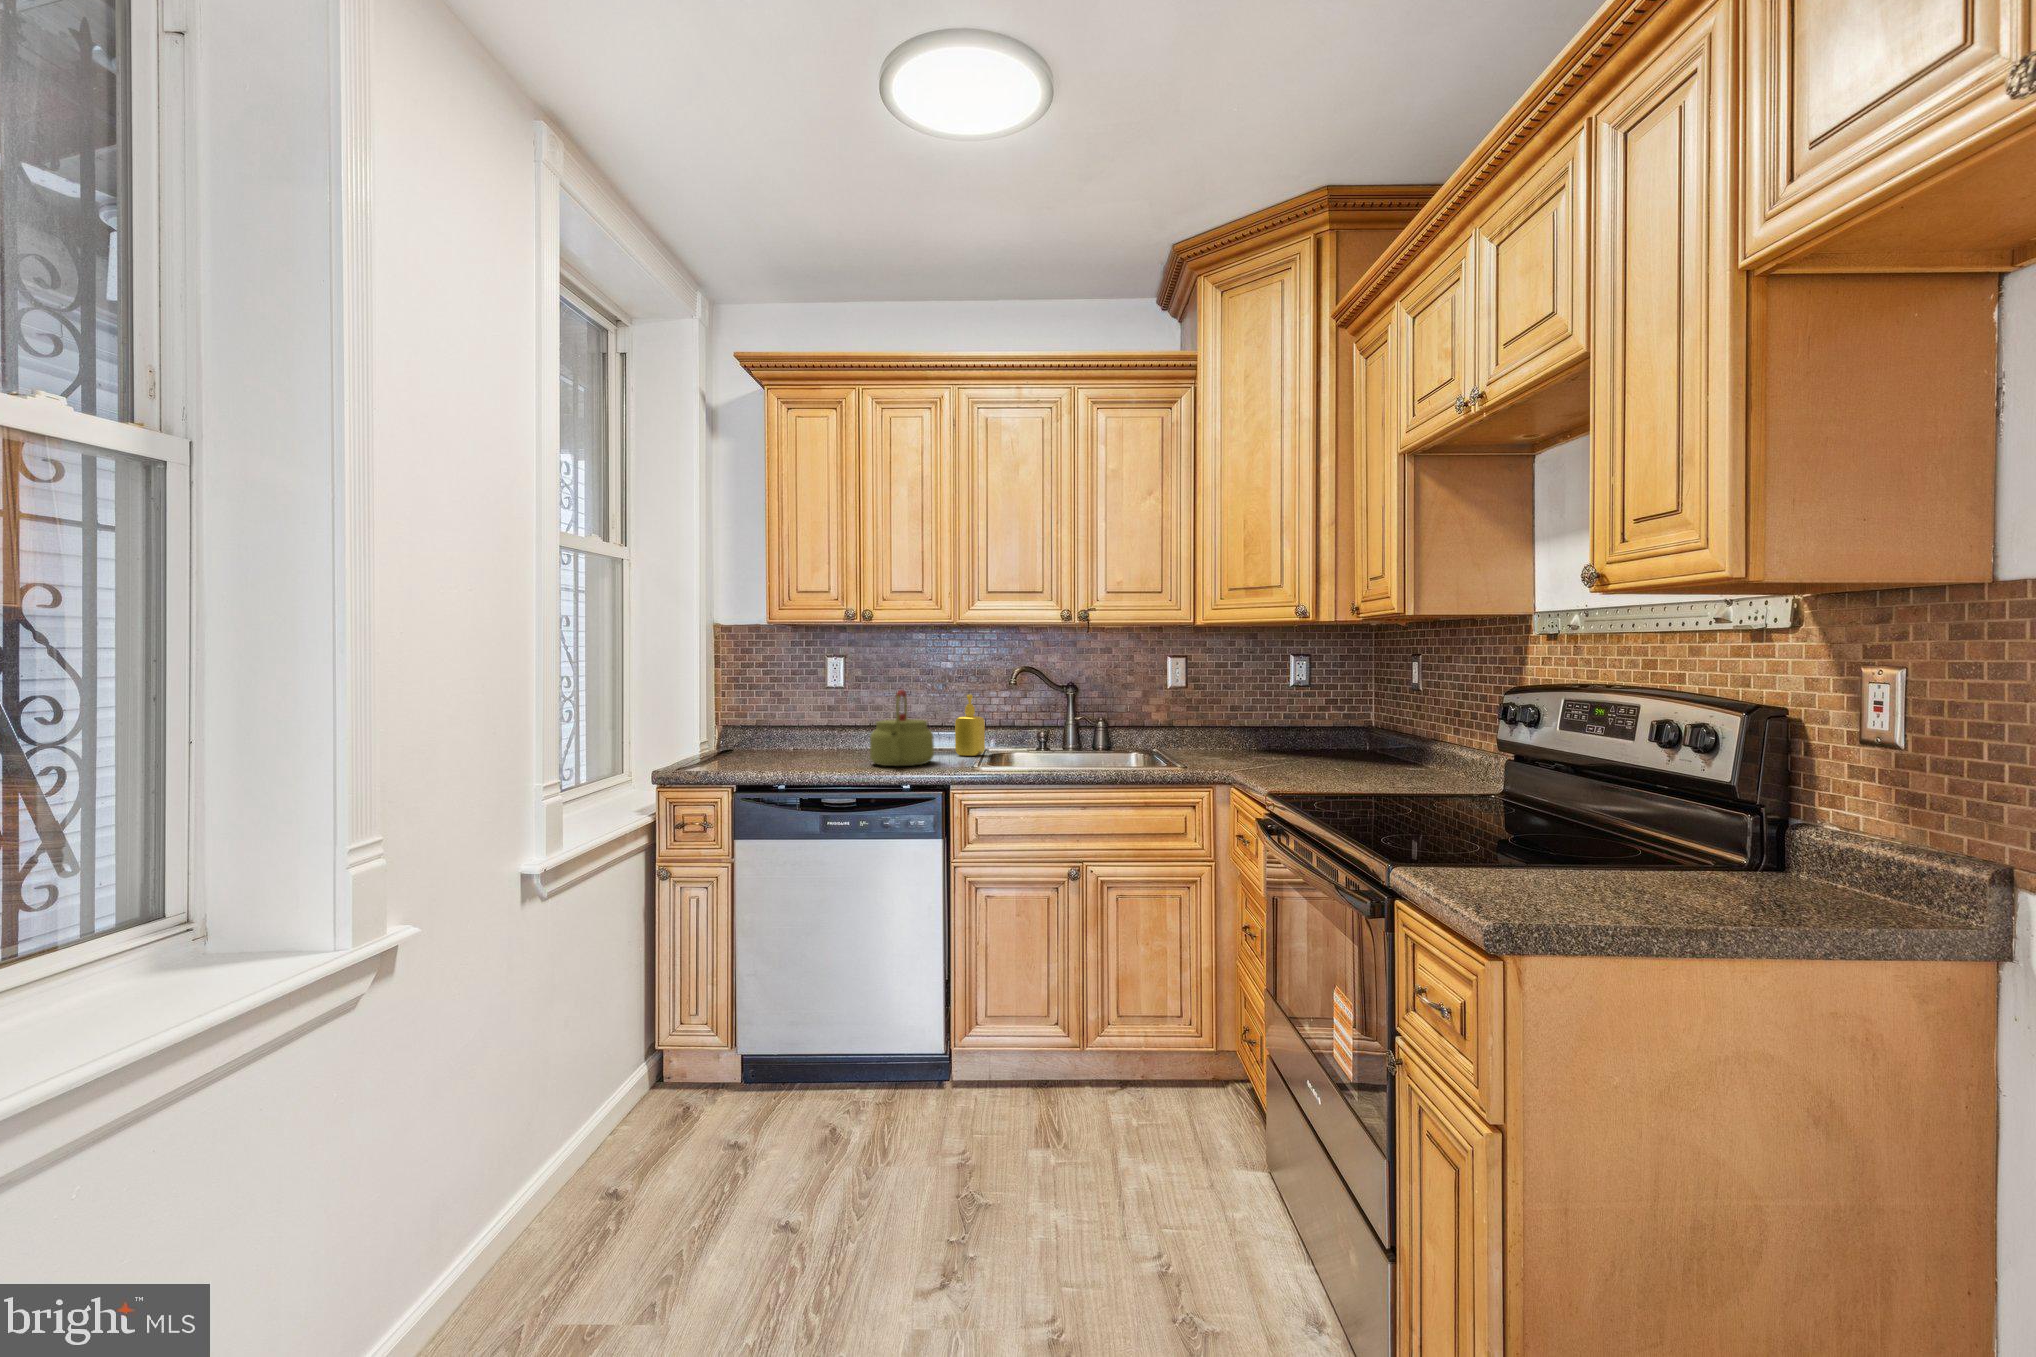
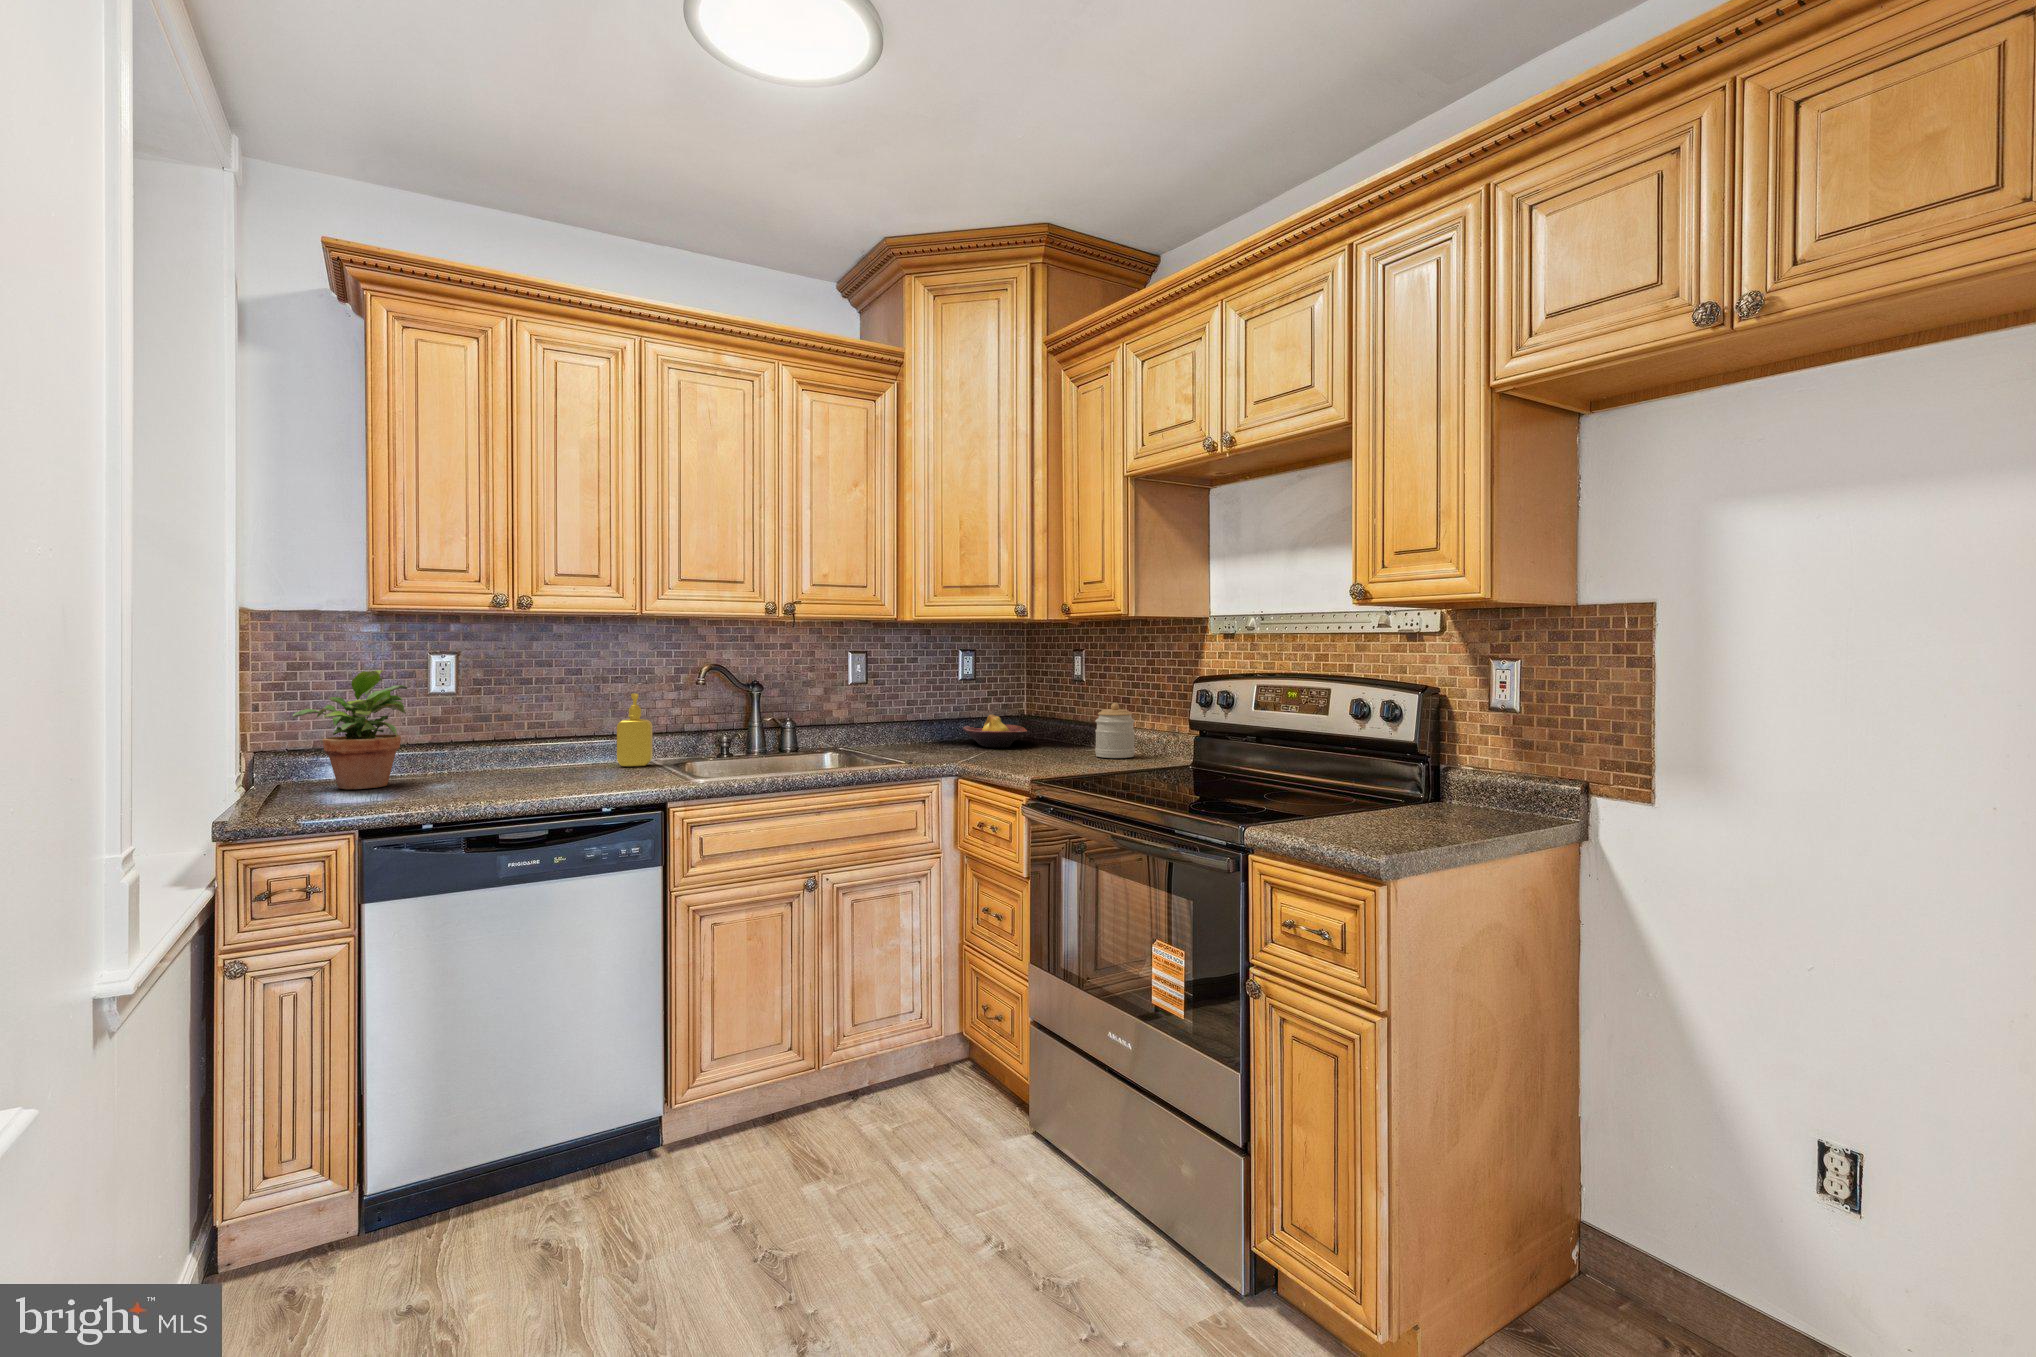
potted plant: none [736,676,811,762] -> present [292,670,407,789]
kettle: present [870,690,934,766] -> none [523,687,610,783]
jar: none [1404,713,1454,776] -> present [1095,703,1135,758]
fruit bowl: none [1287,721,1359,756] -> present [963,714,1028,747]

